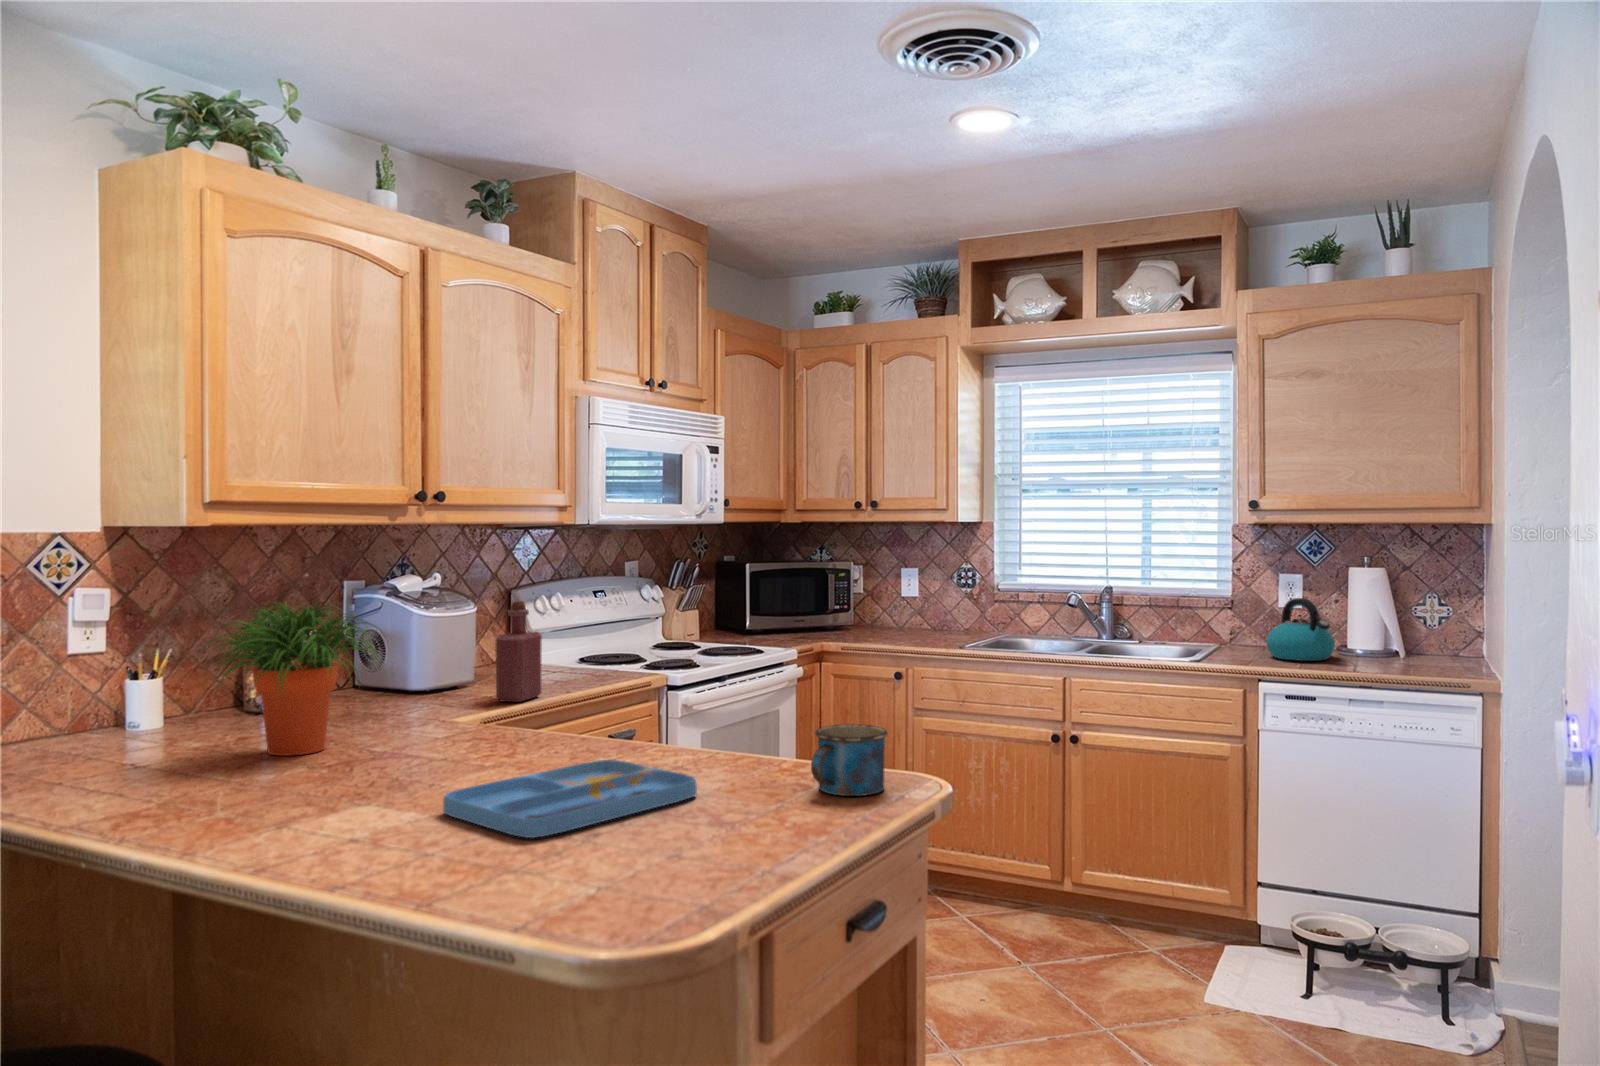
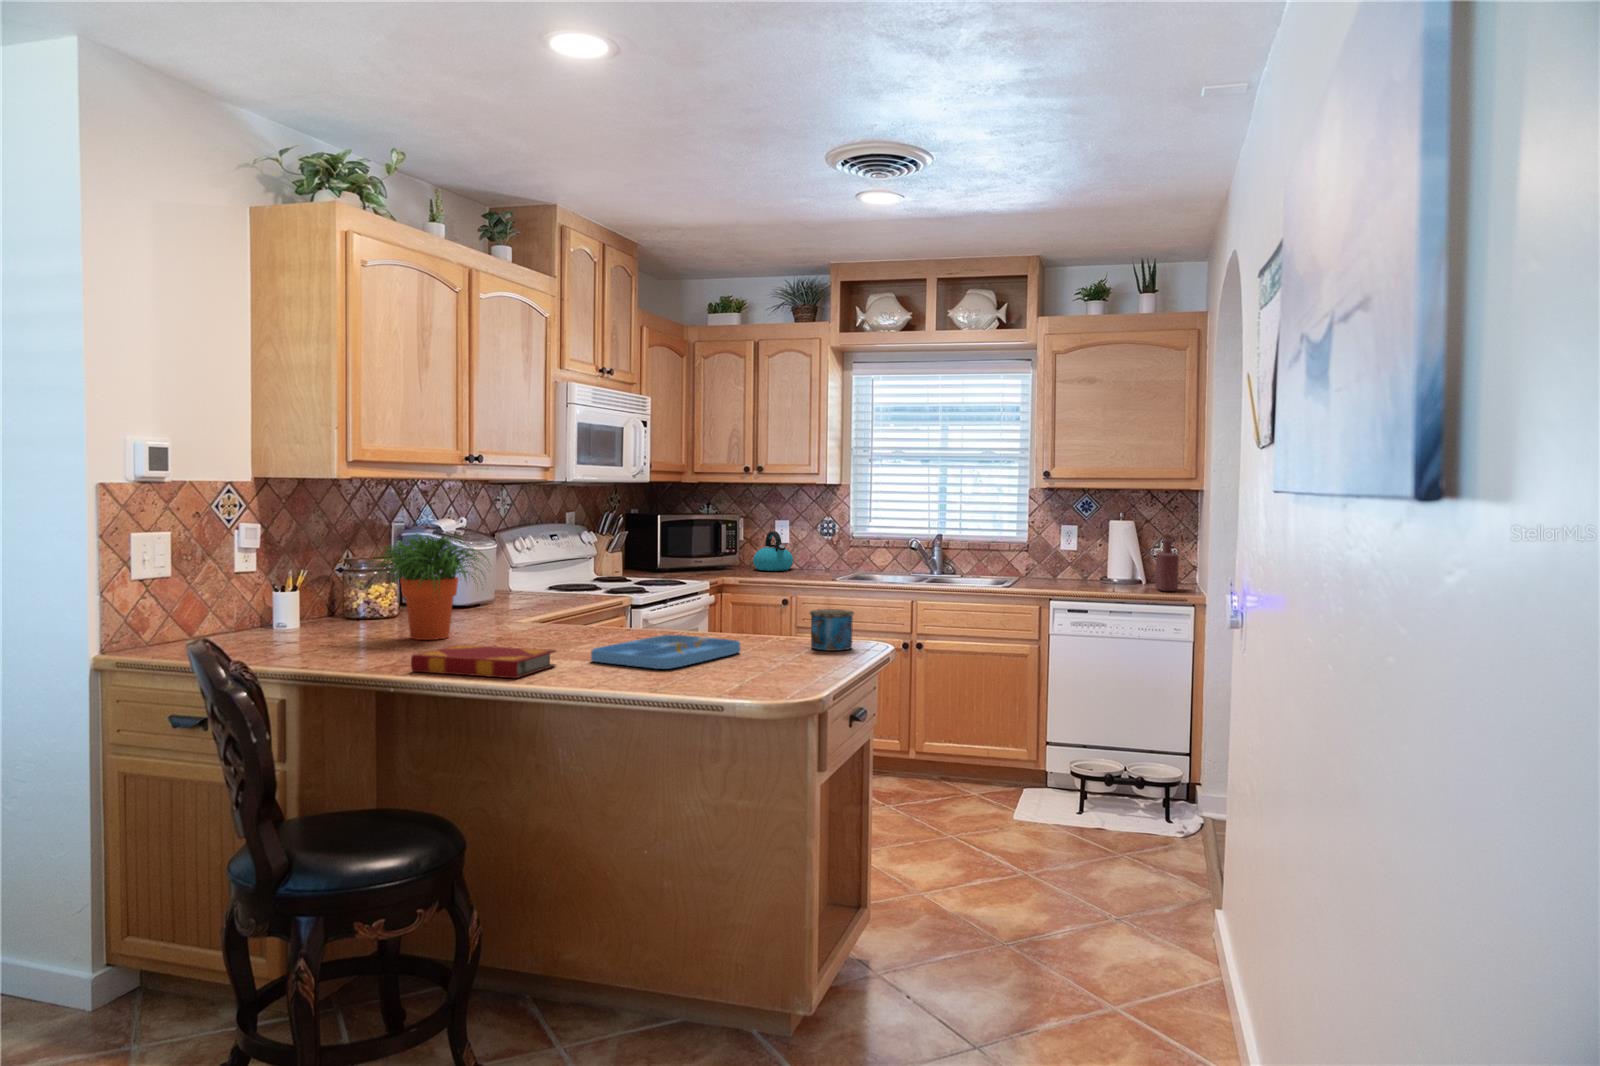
kettle: present [1266,598,1335,661] -> present [753,531,793,571]
bottle: present [495,601,542,702] -> present [1155,534,1179,591]
hardback book: none [143,779,377,855] -> present [411,644,556,678]

